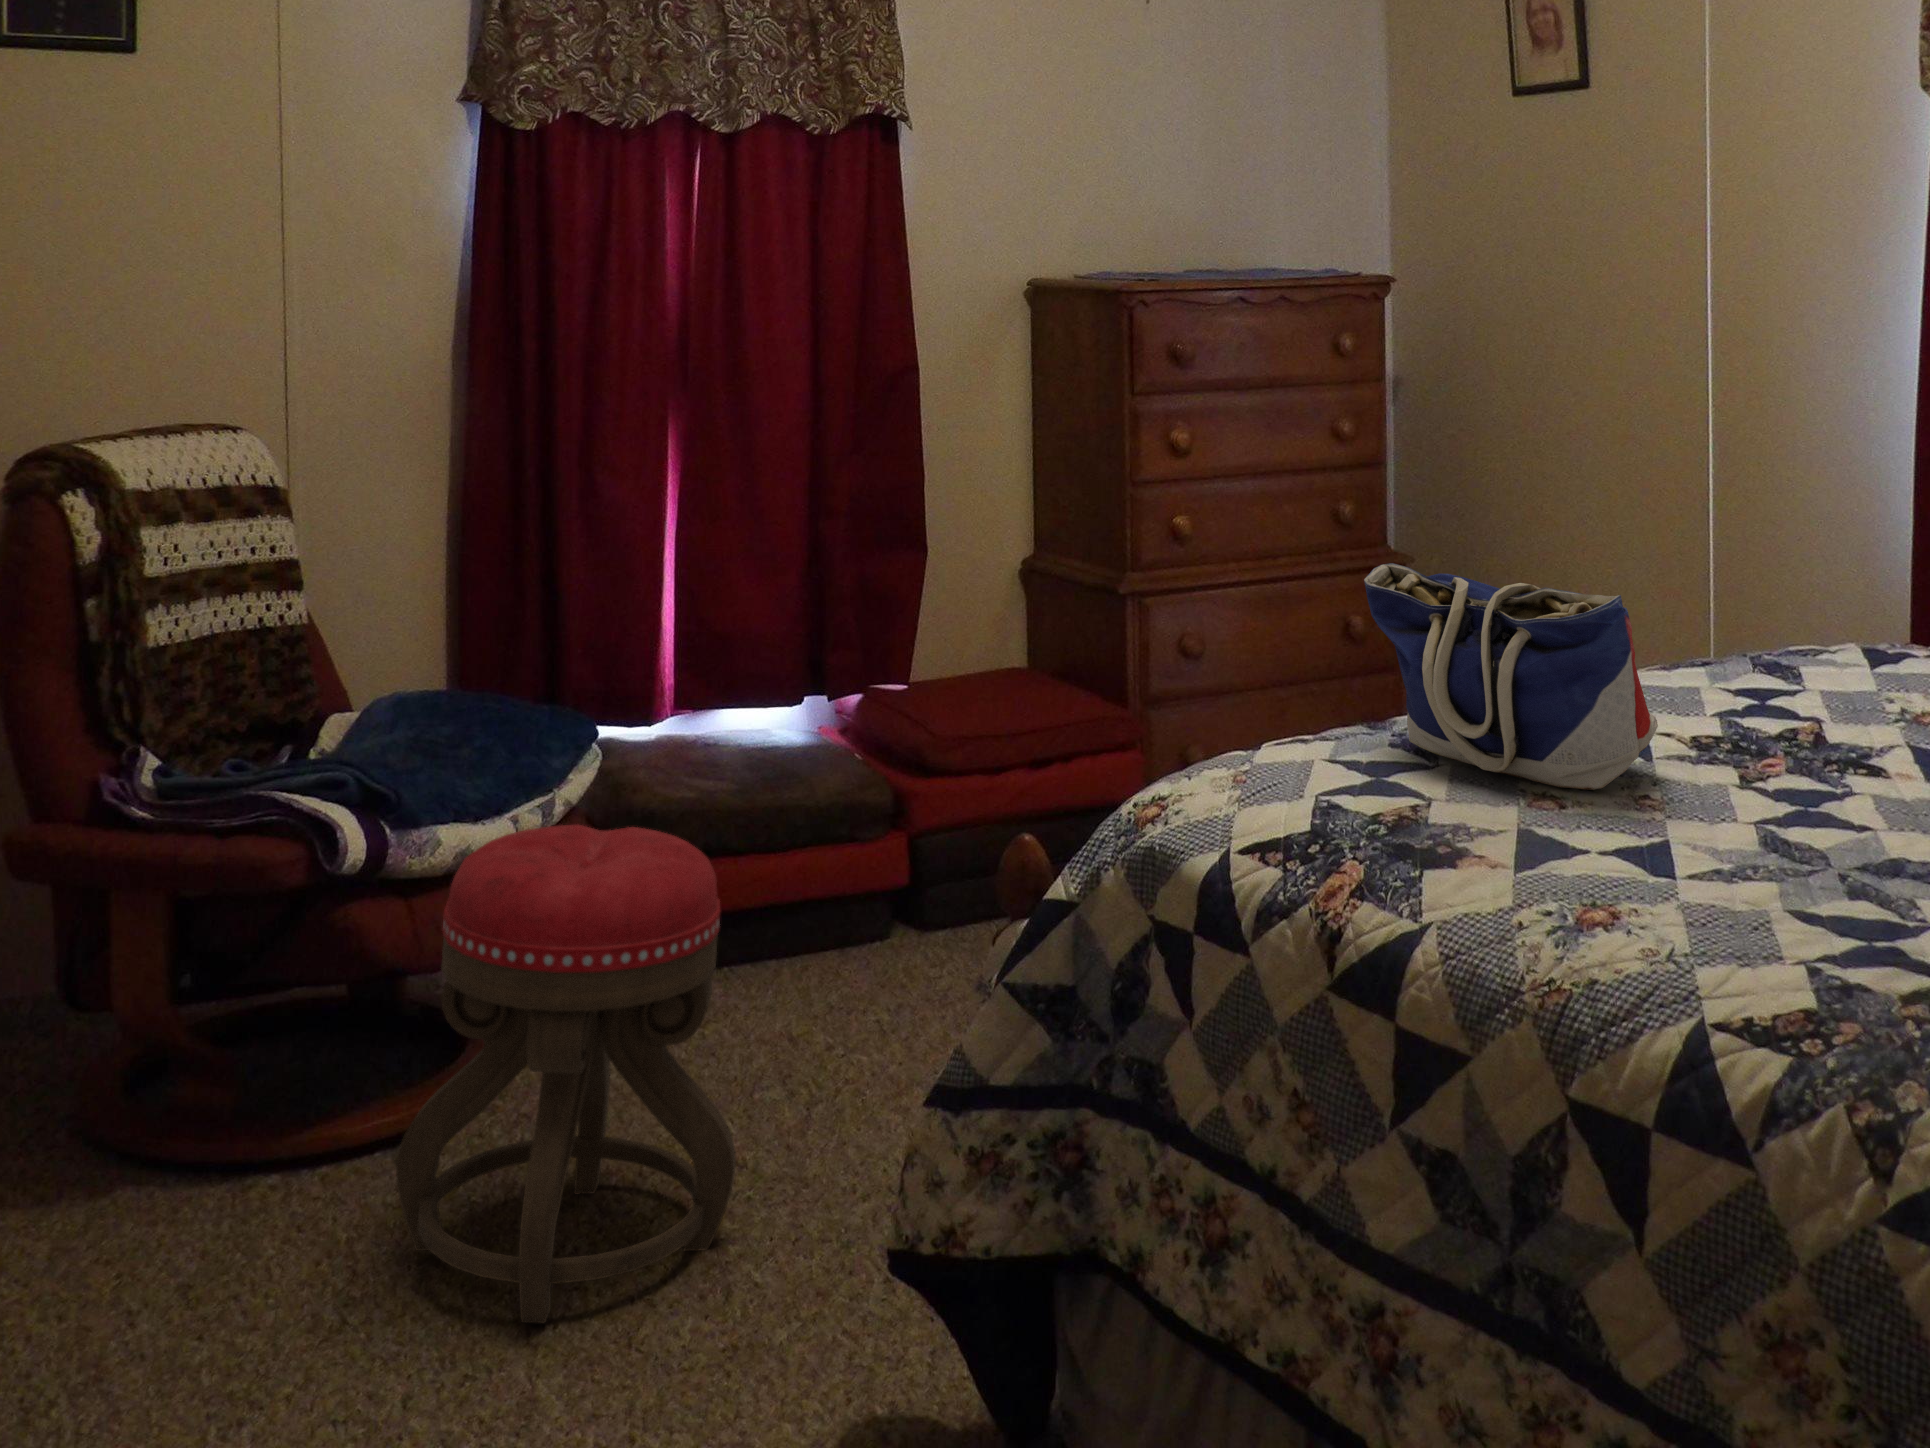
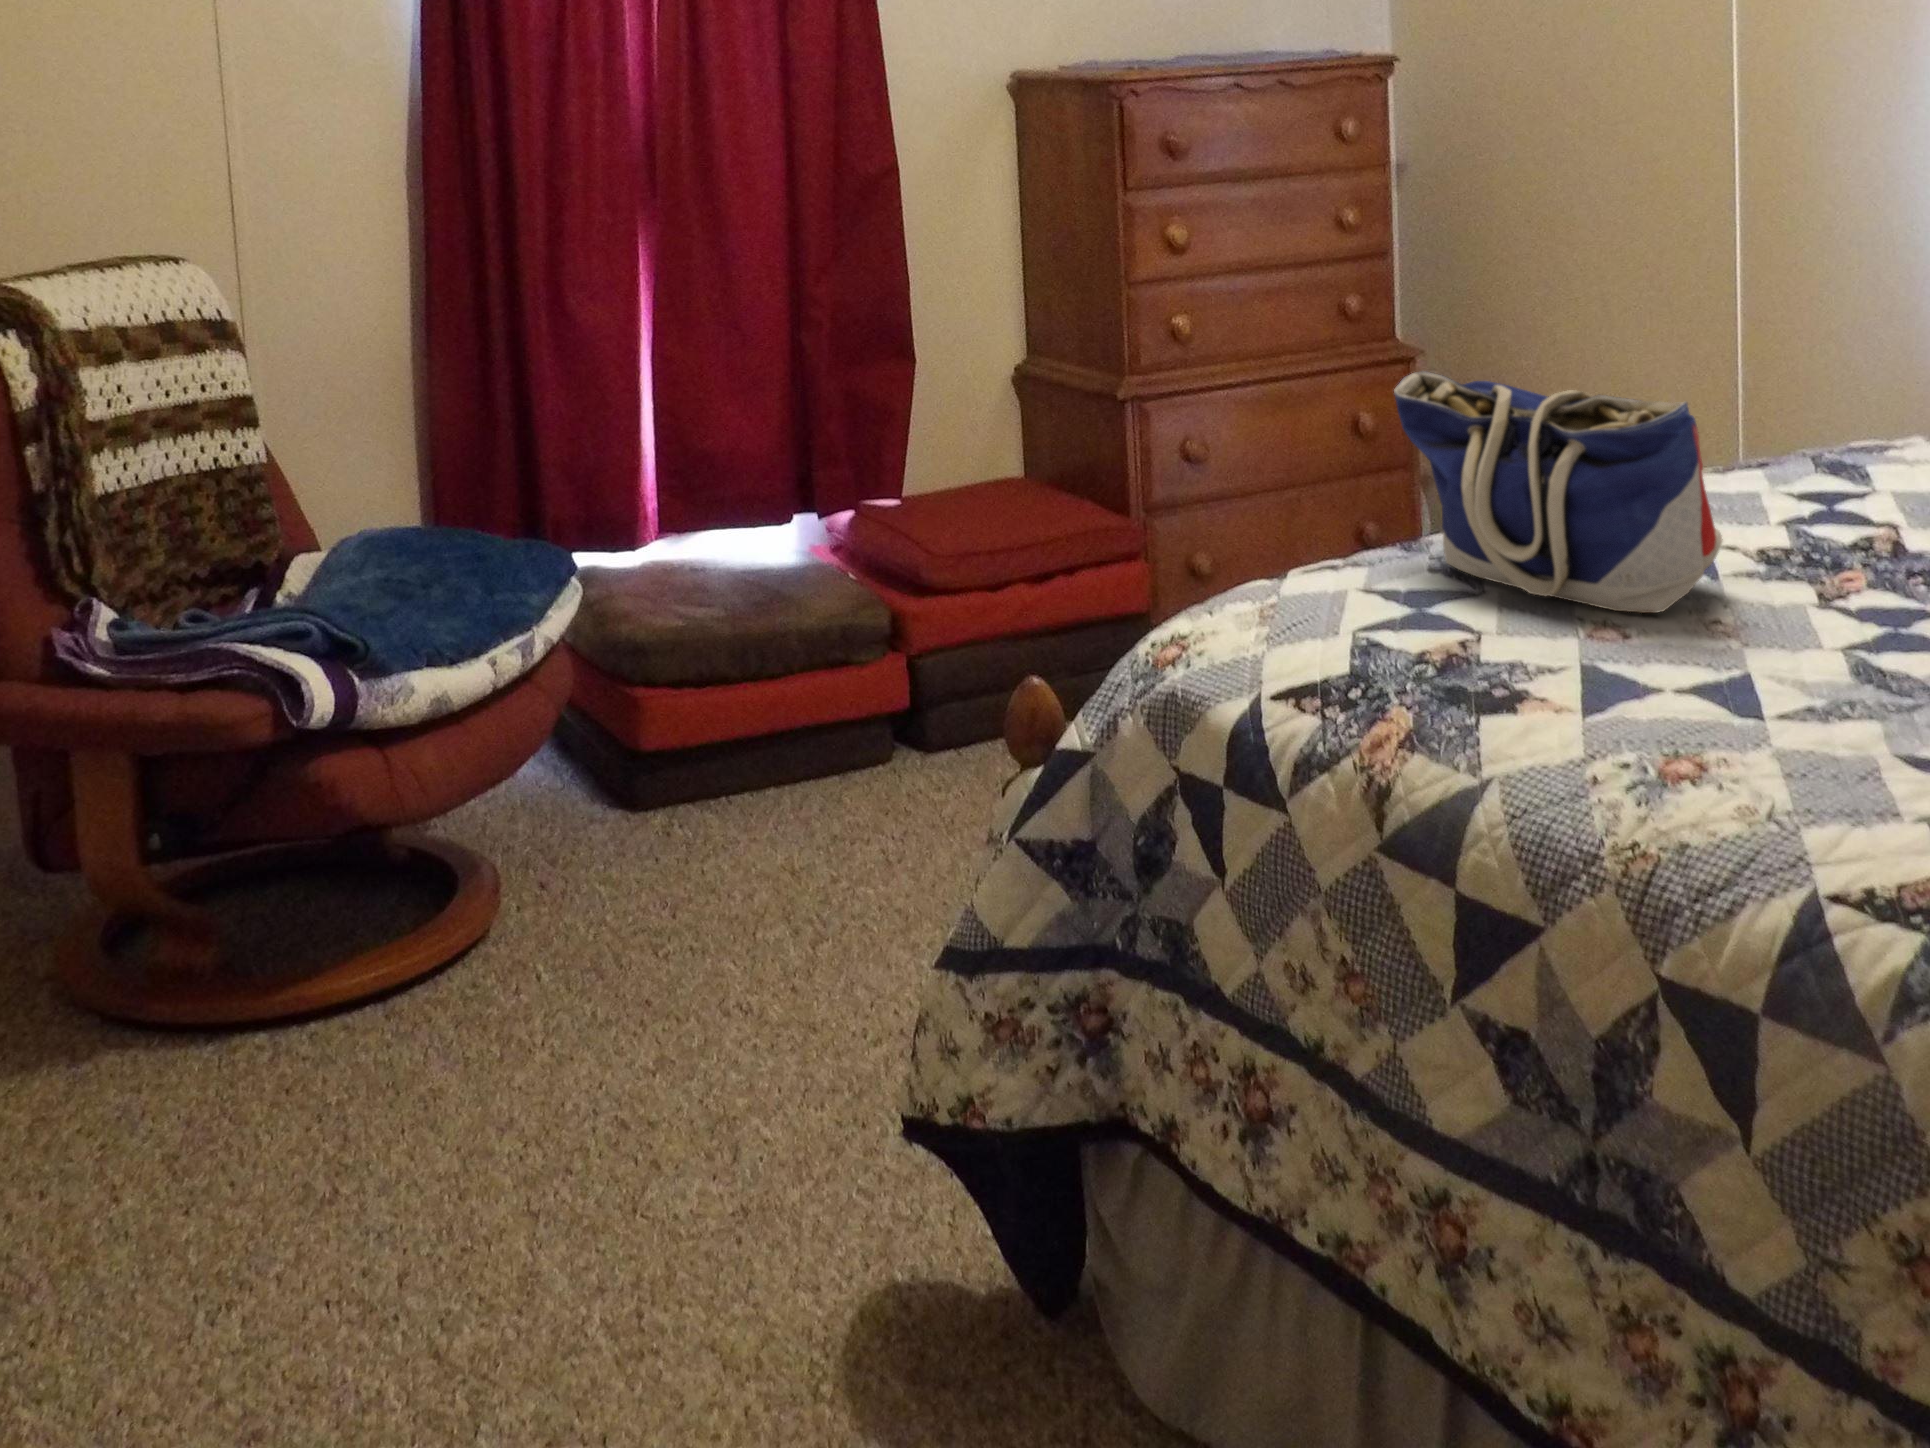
ottoman: present [396,824,736,1324] -> none [389,667,742,1181]

